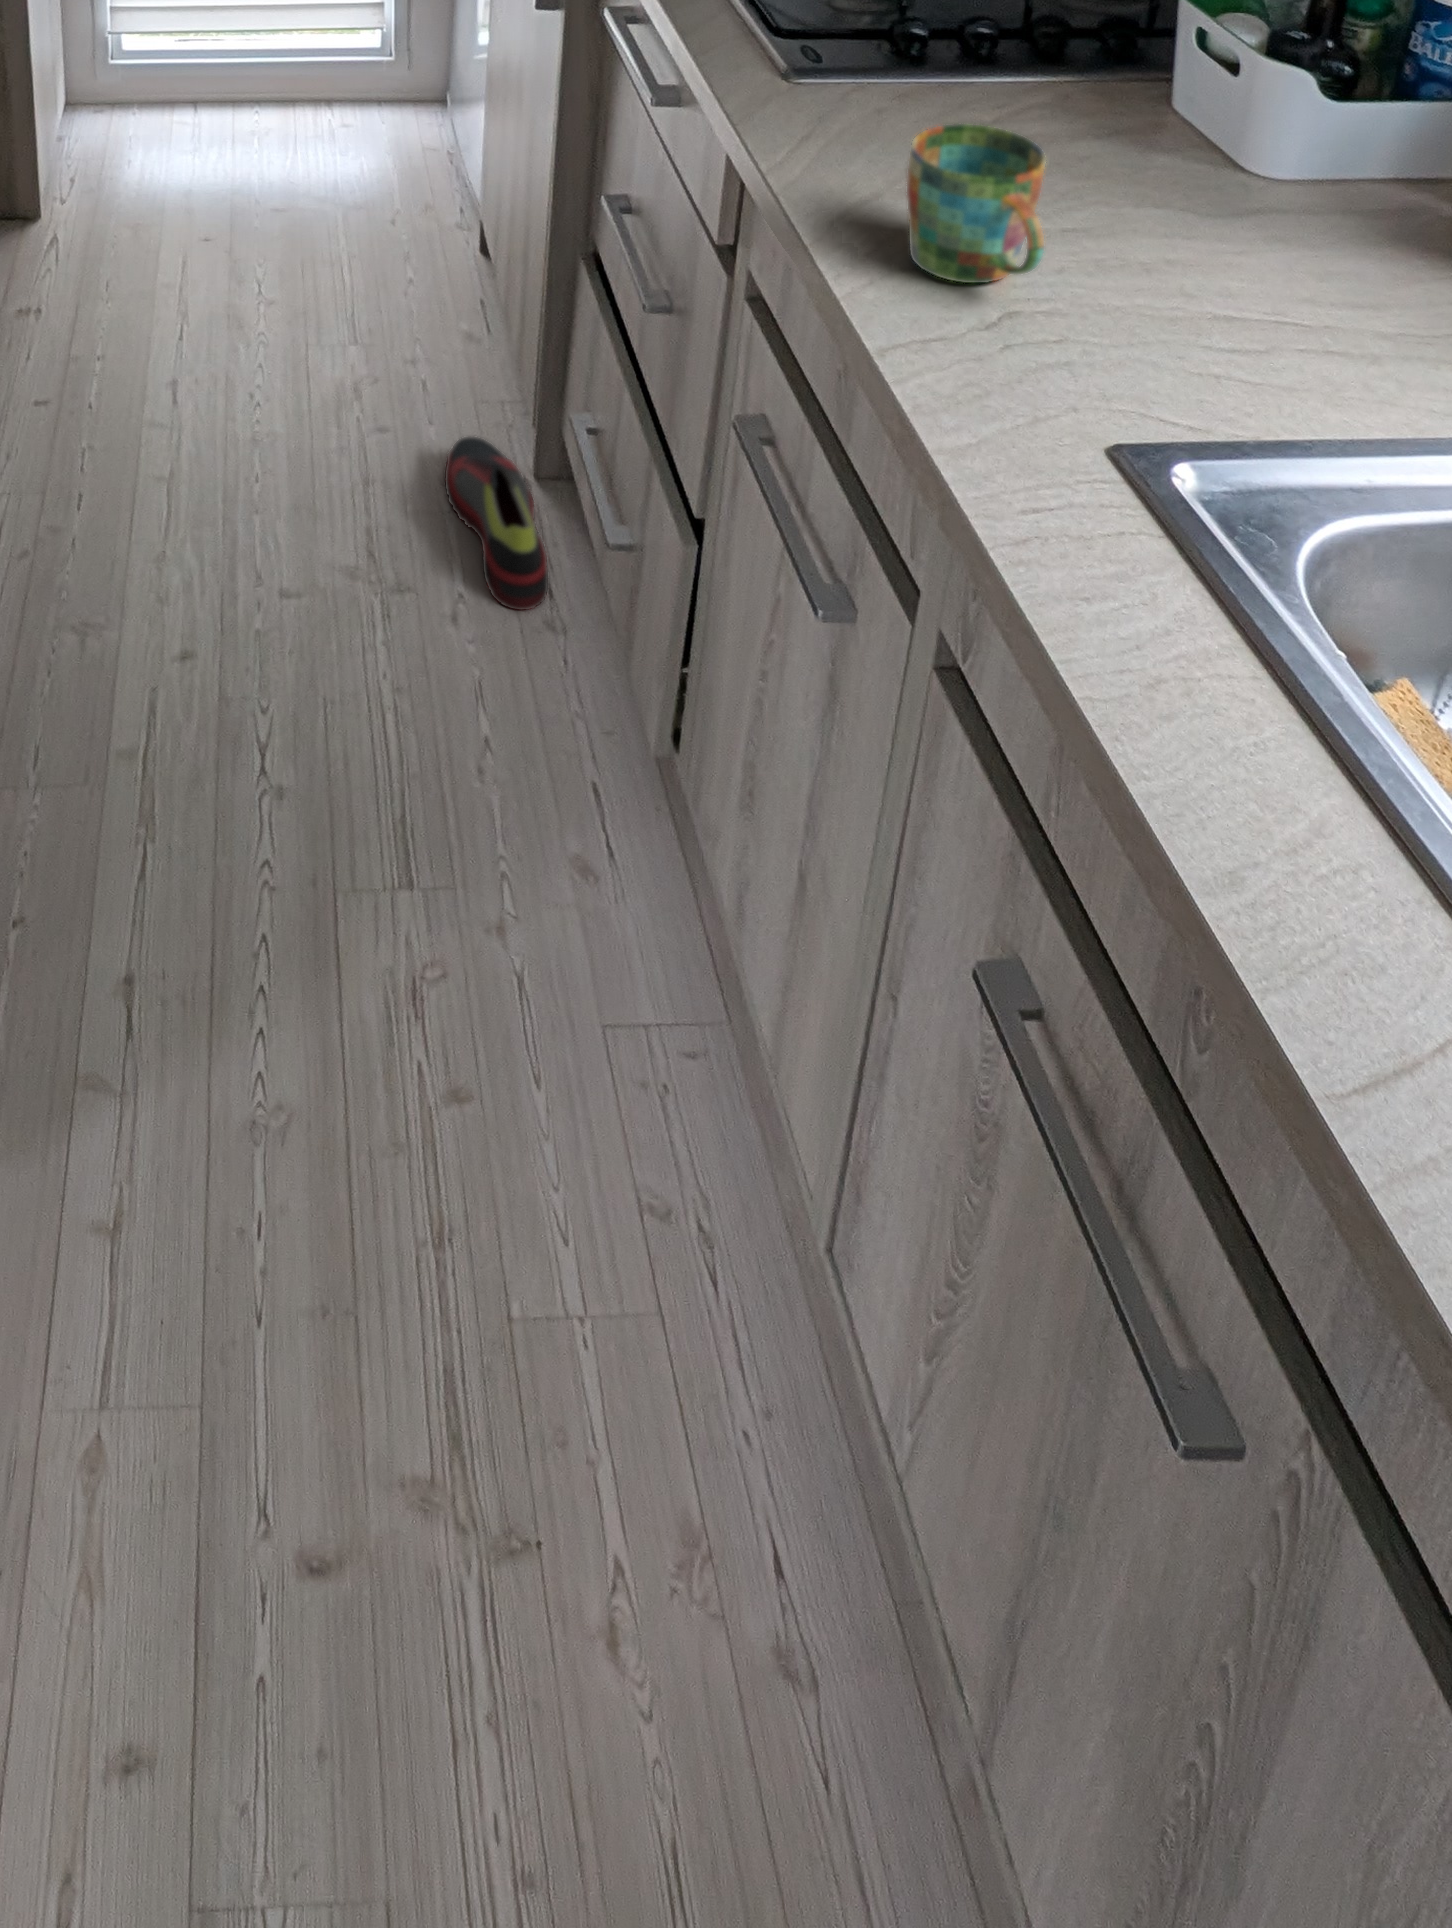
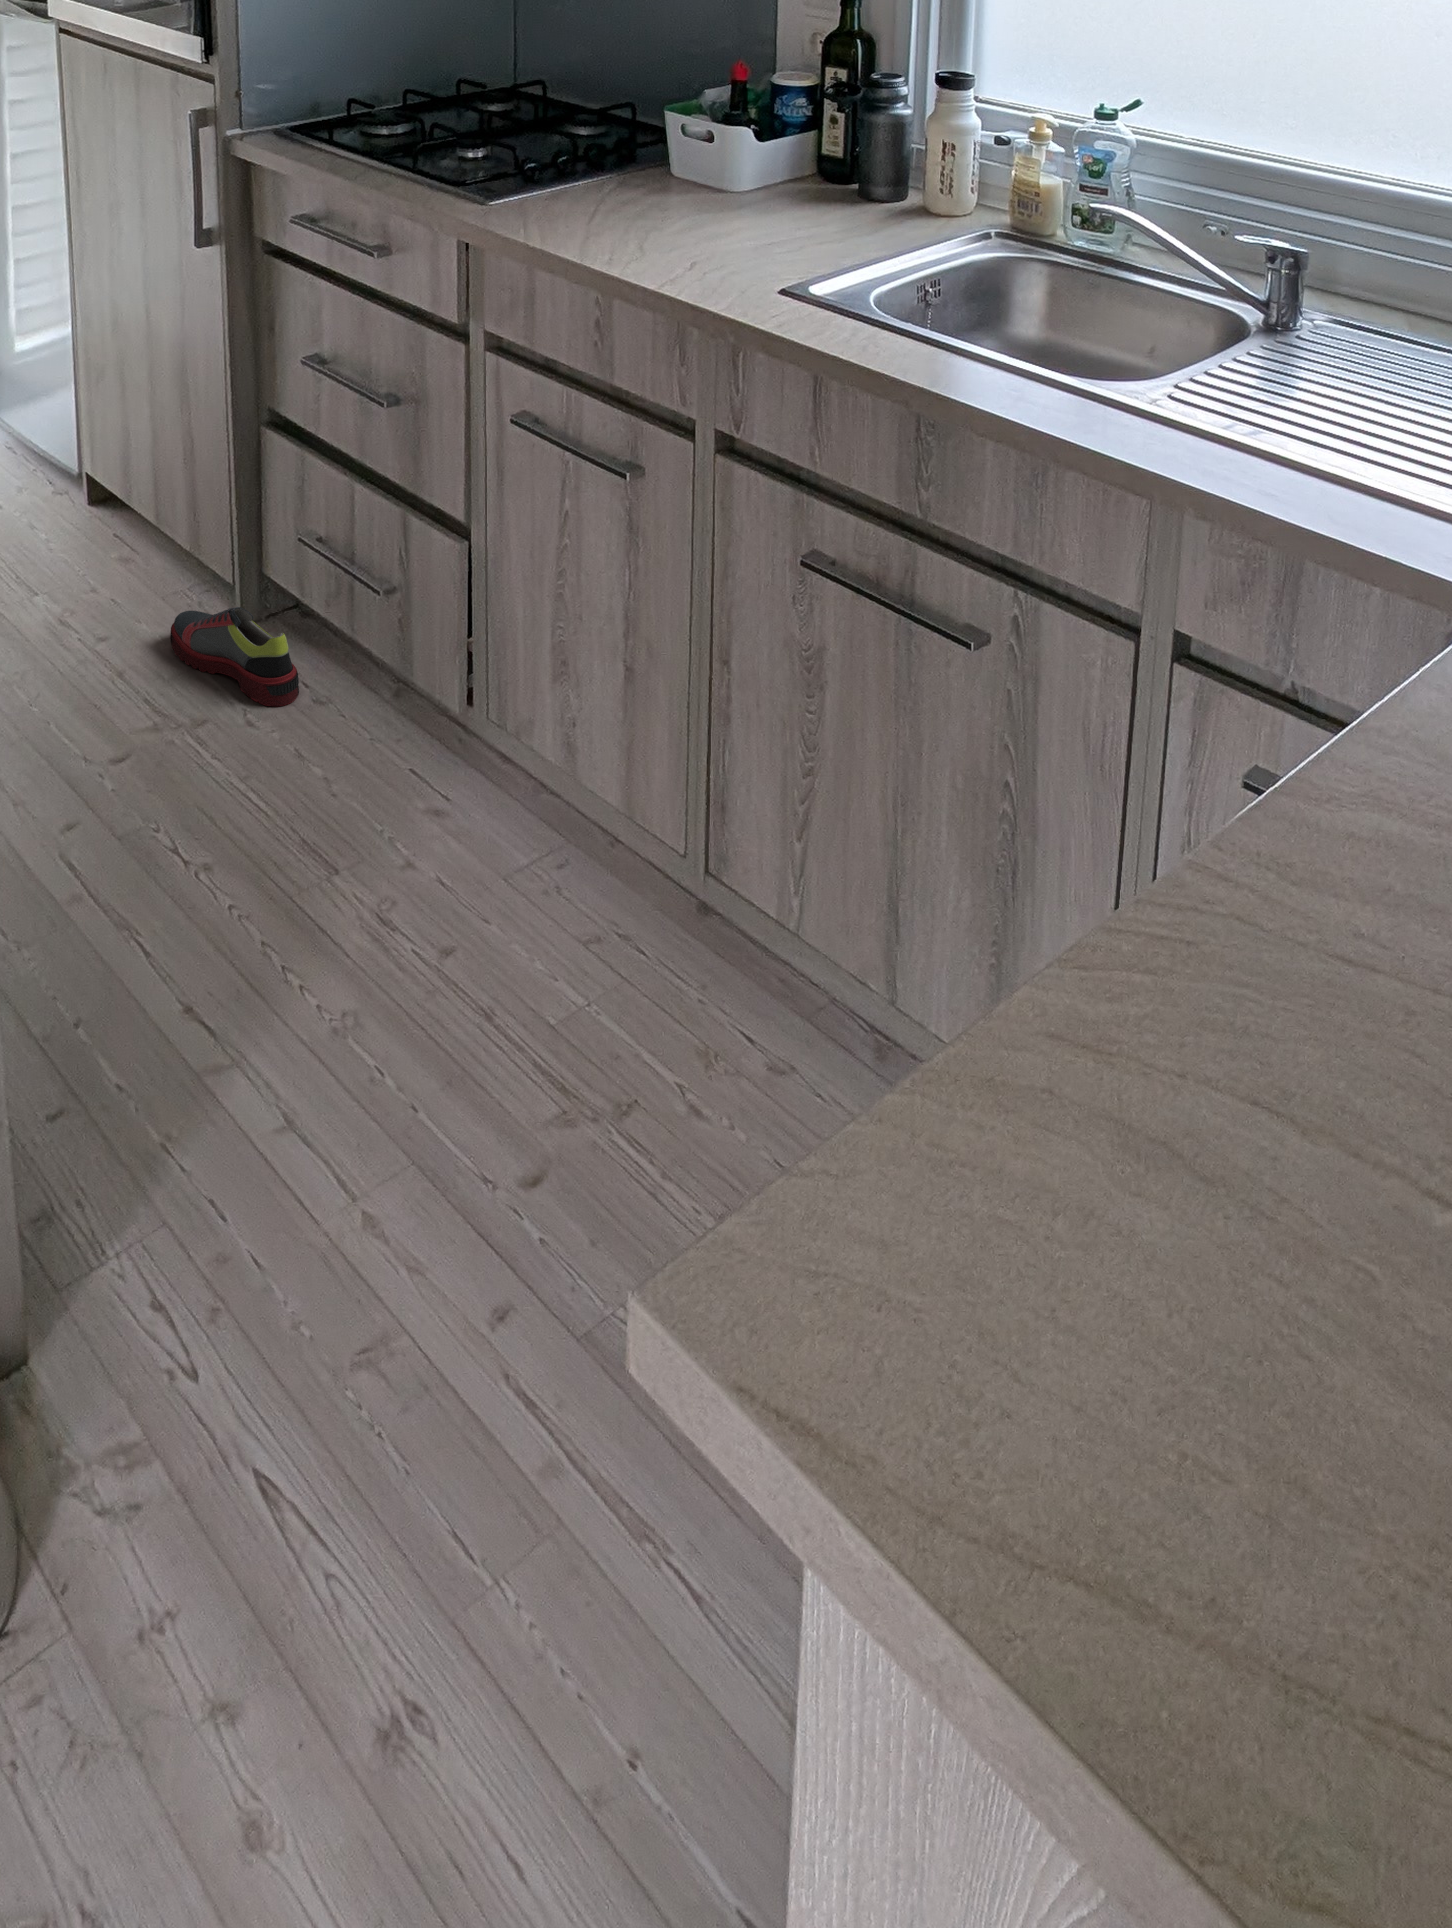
mug: present [907,124,1046,283] -> none [622,171,704,252]

